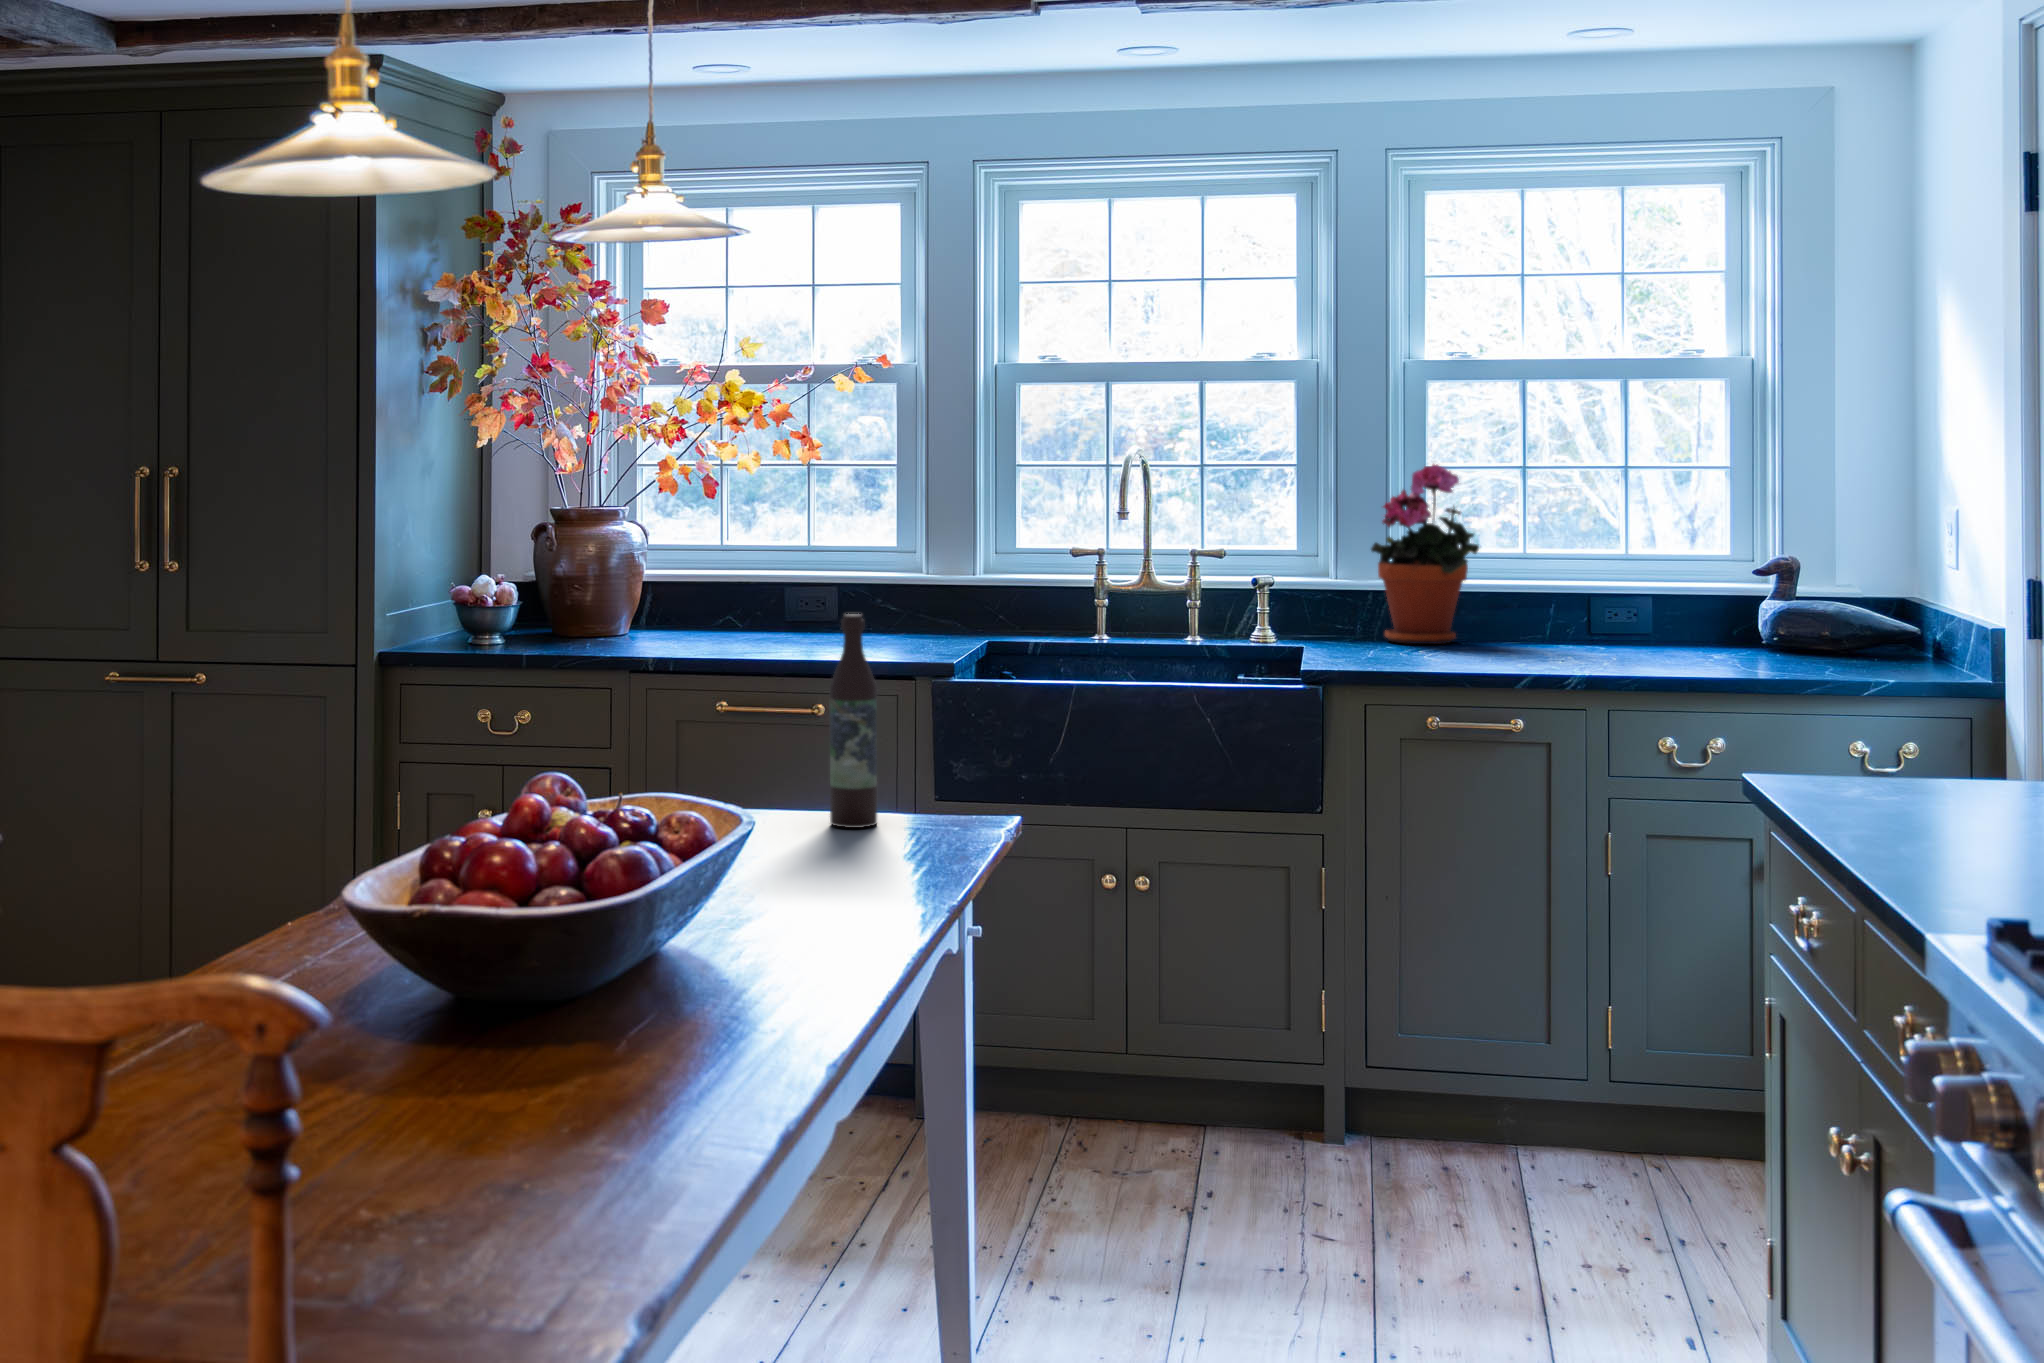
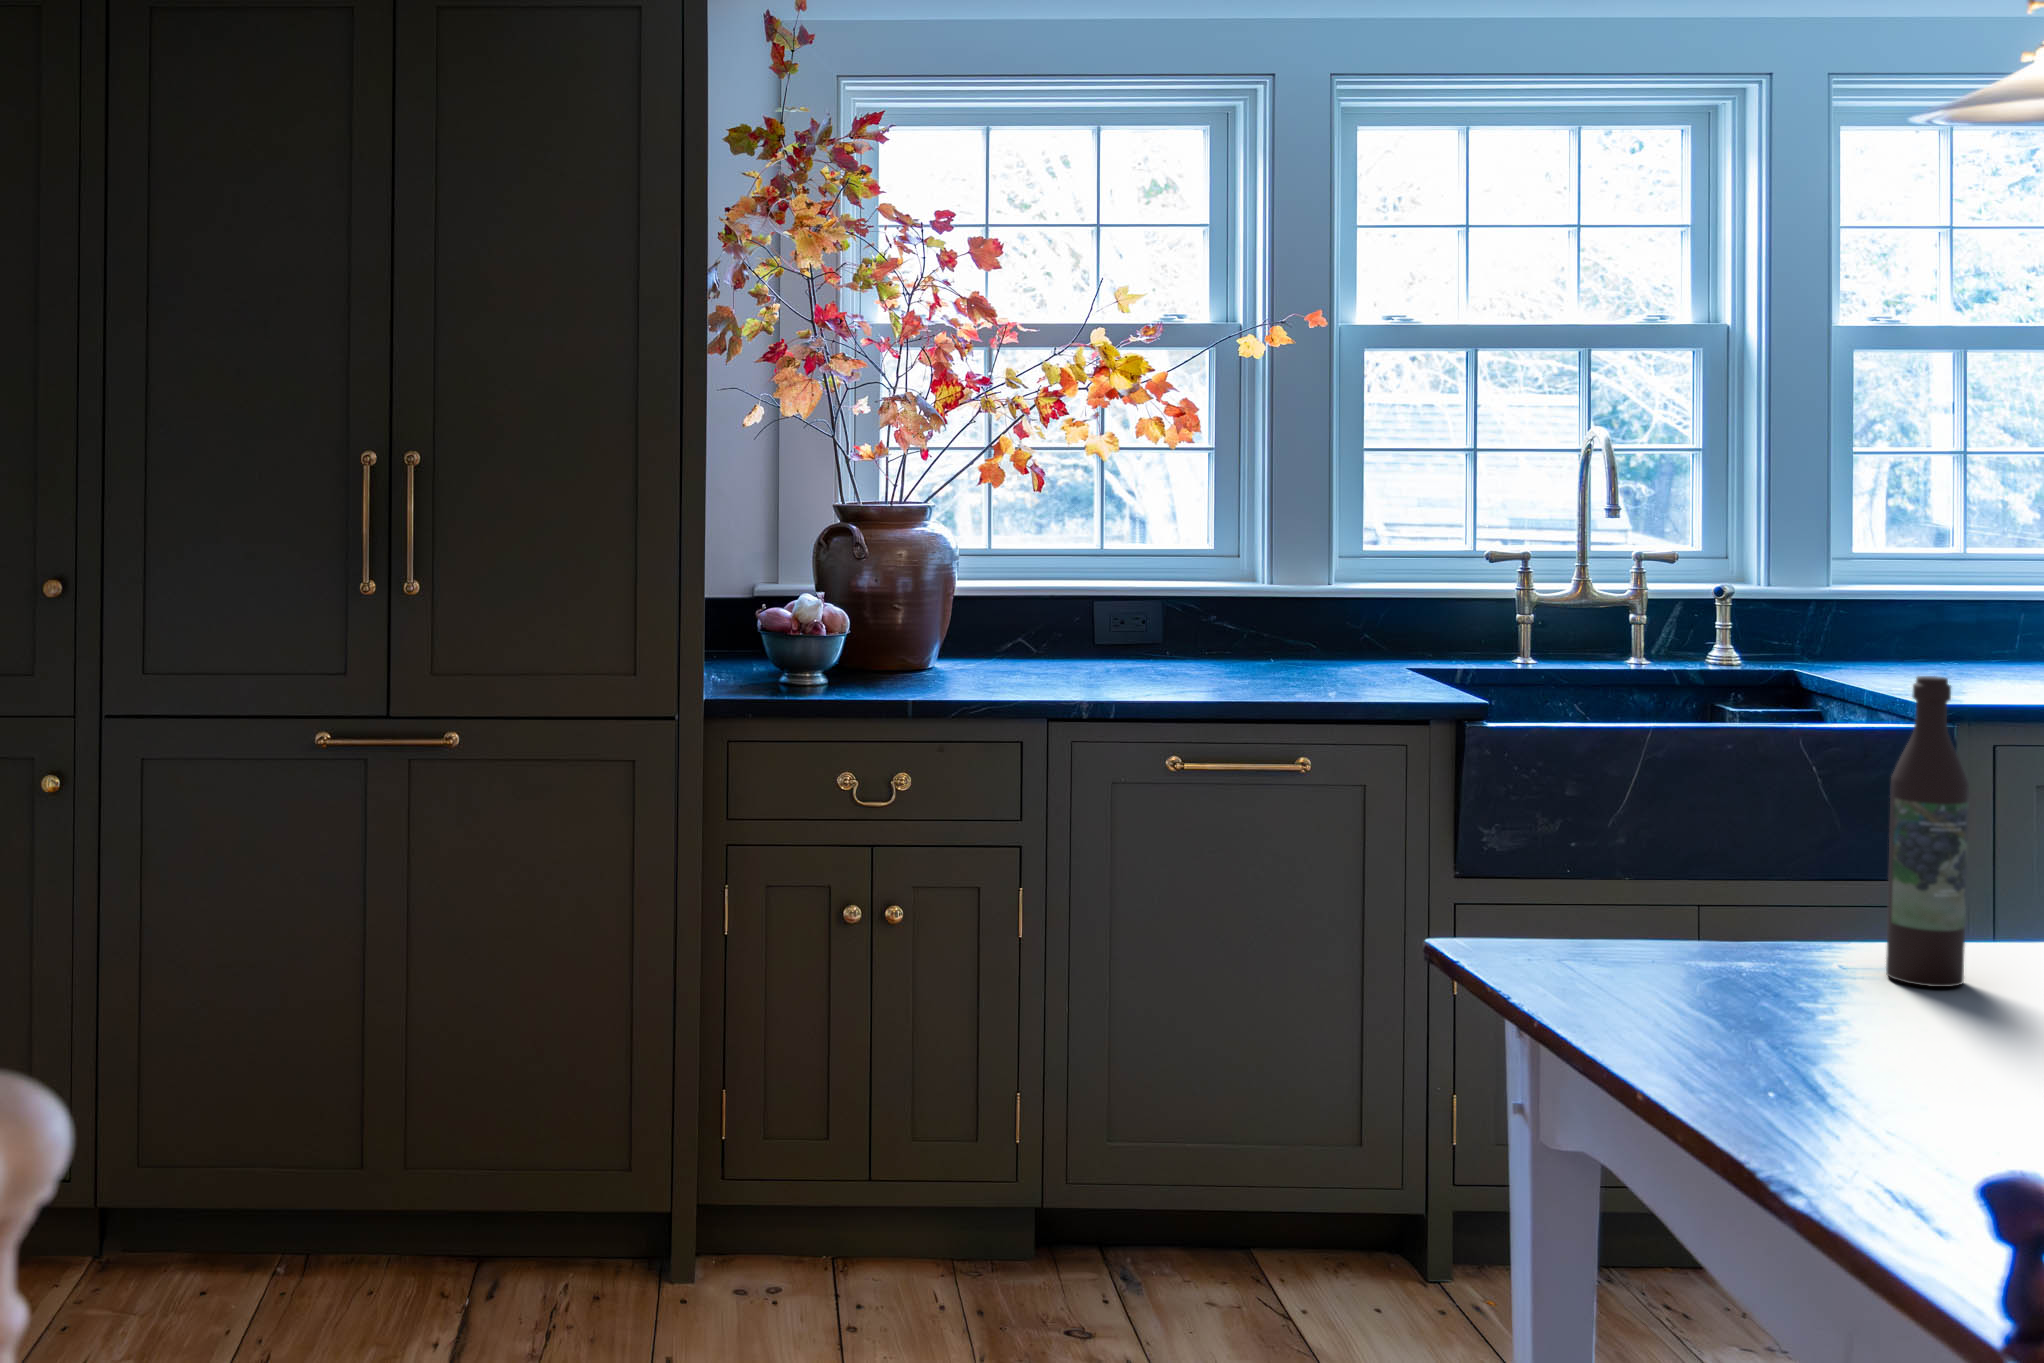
potted plant: present [1371,464,1479,644] -> none [1846,449,1996,664]

